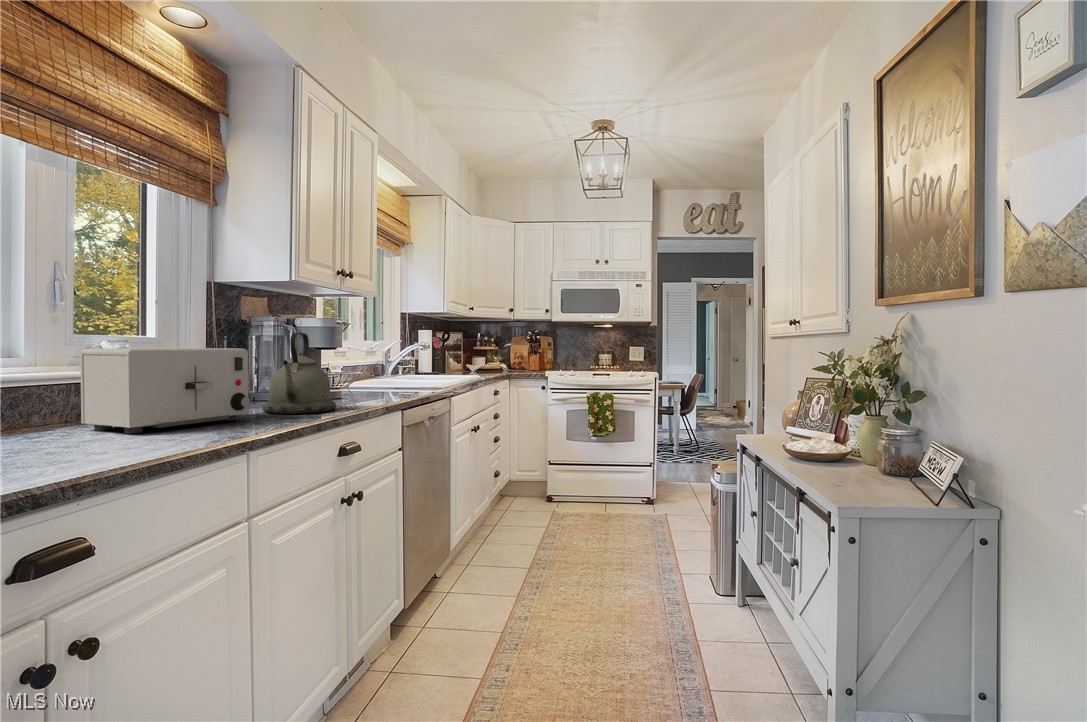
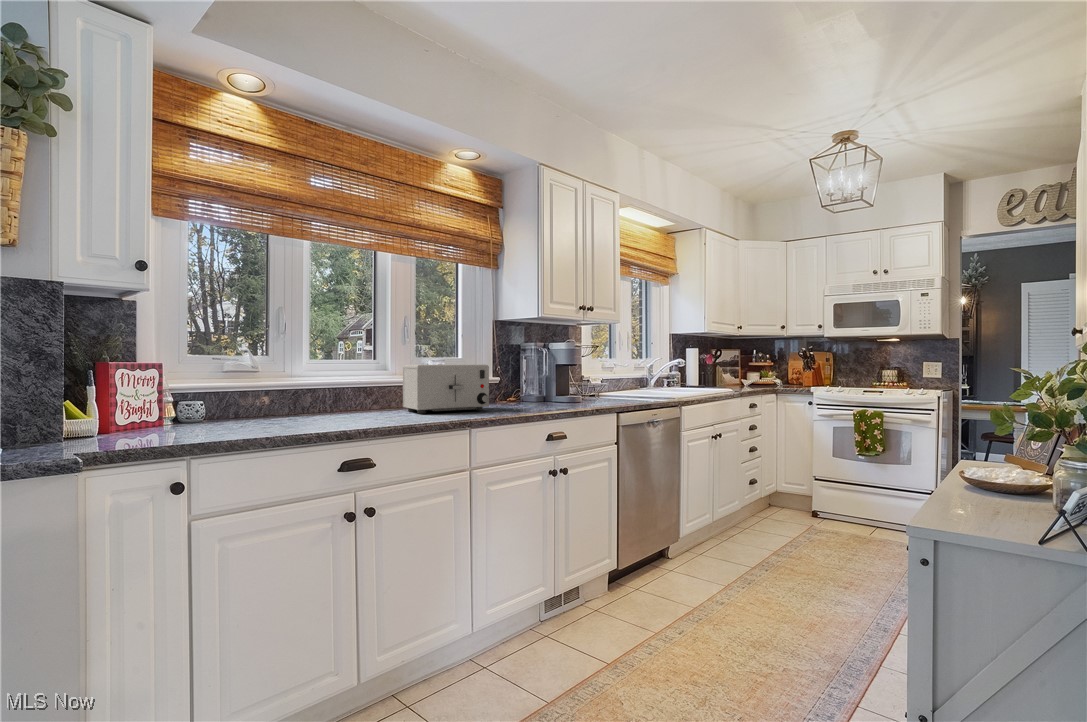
kettle: present [263,333,336,414] -> none [507,354,554,409]

